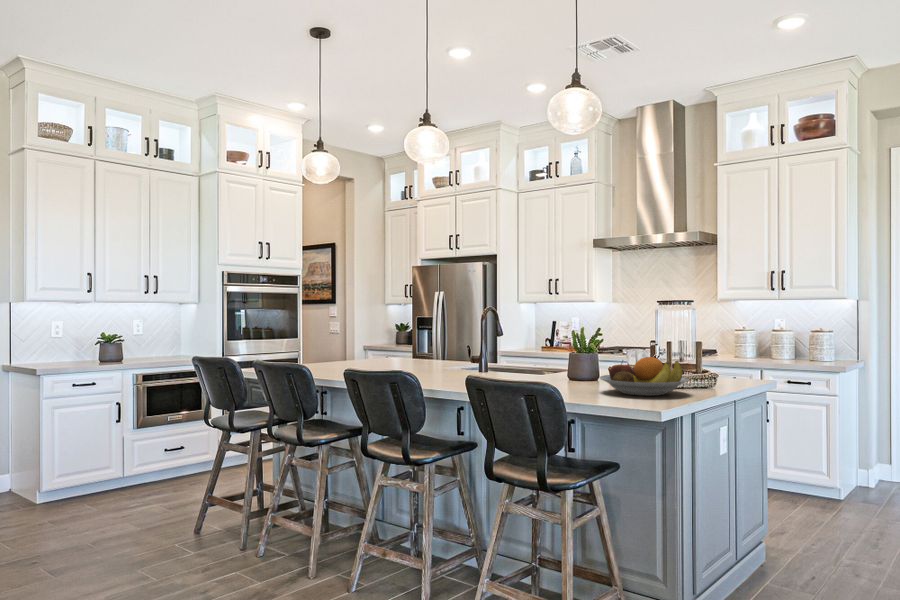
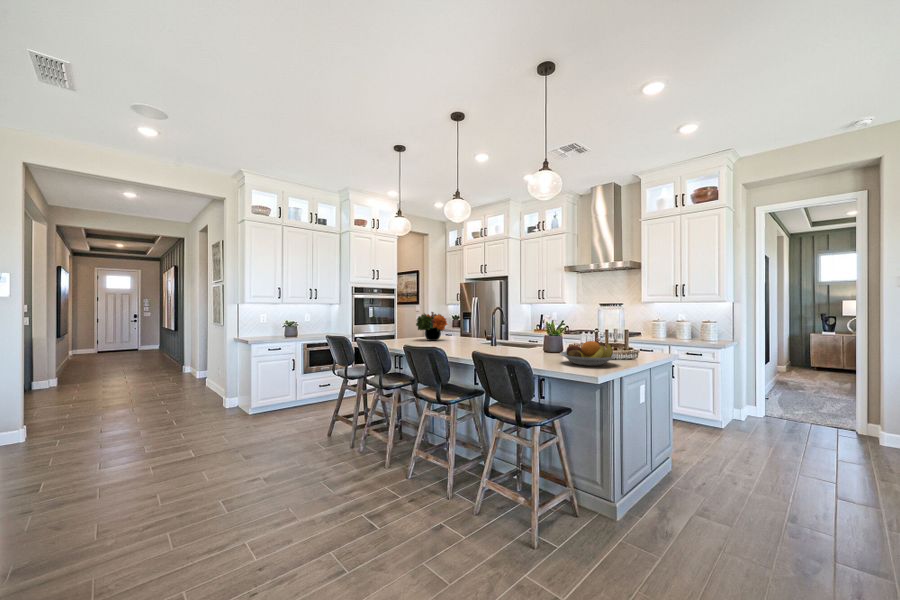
flower arrangement: none [346,315,403,364] -> present [416,312,448,341]

